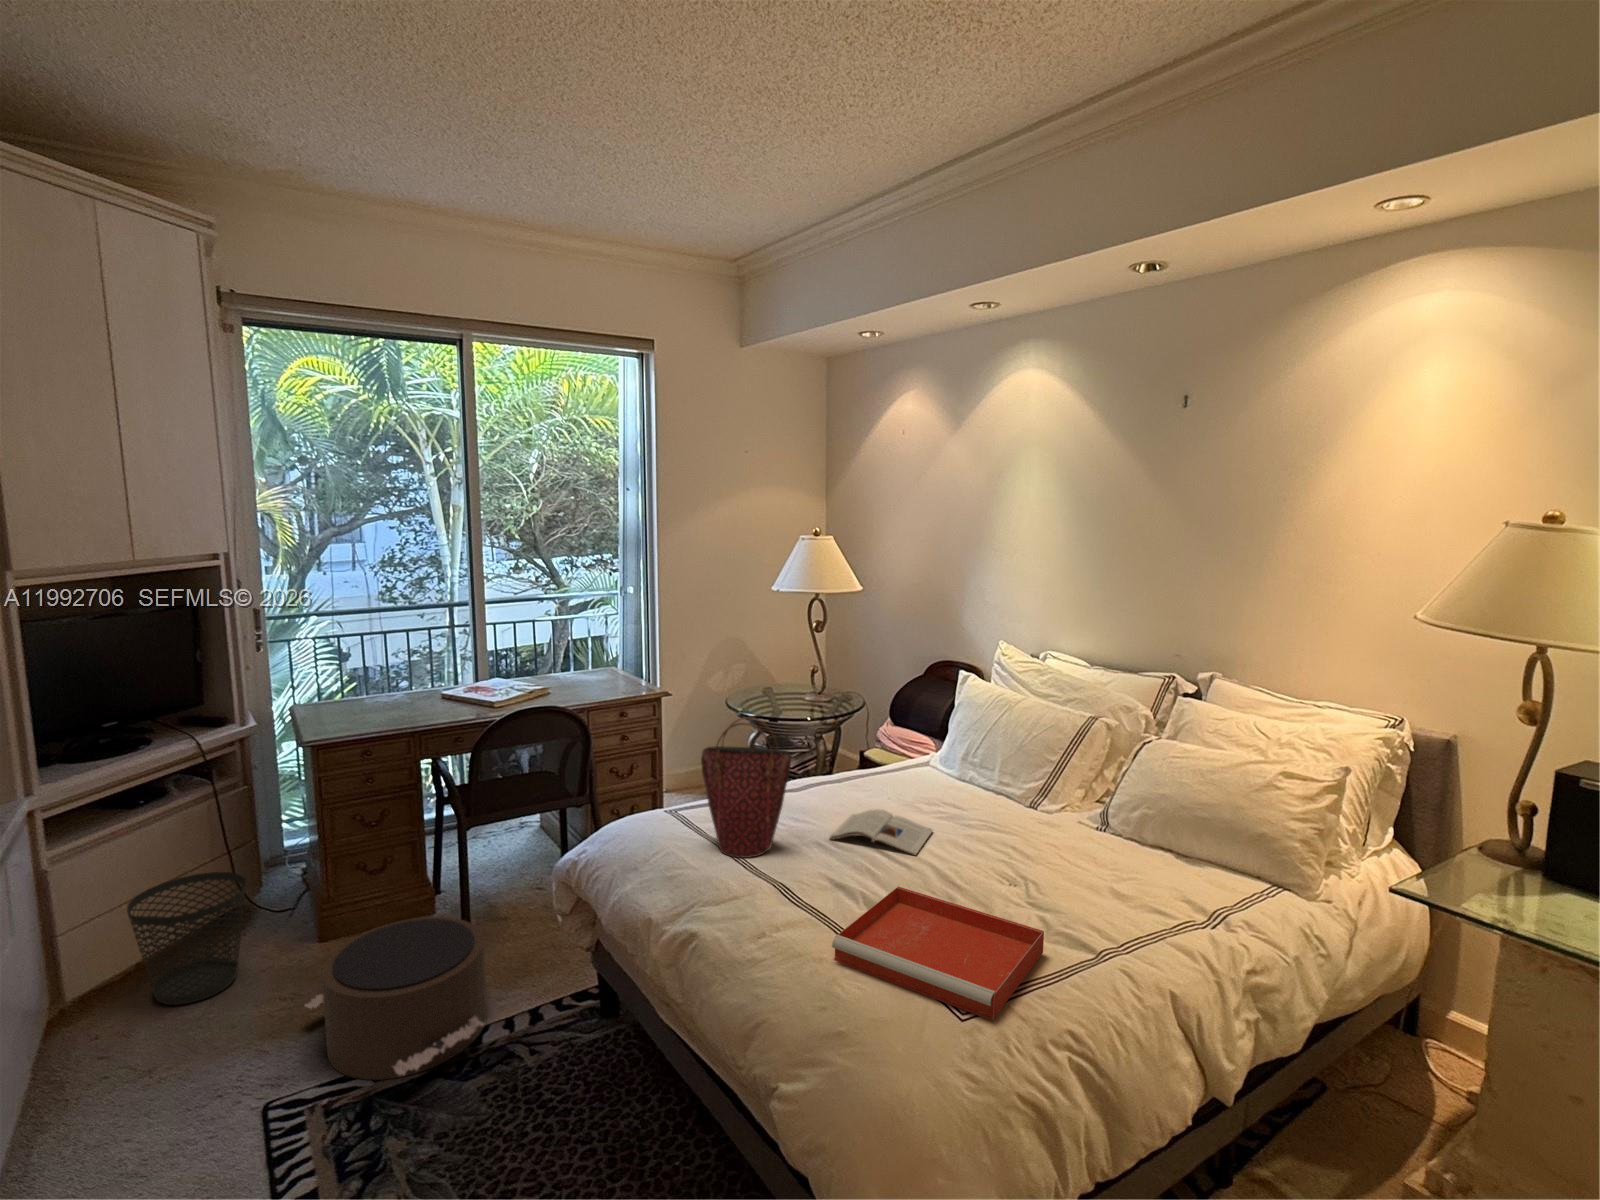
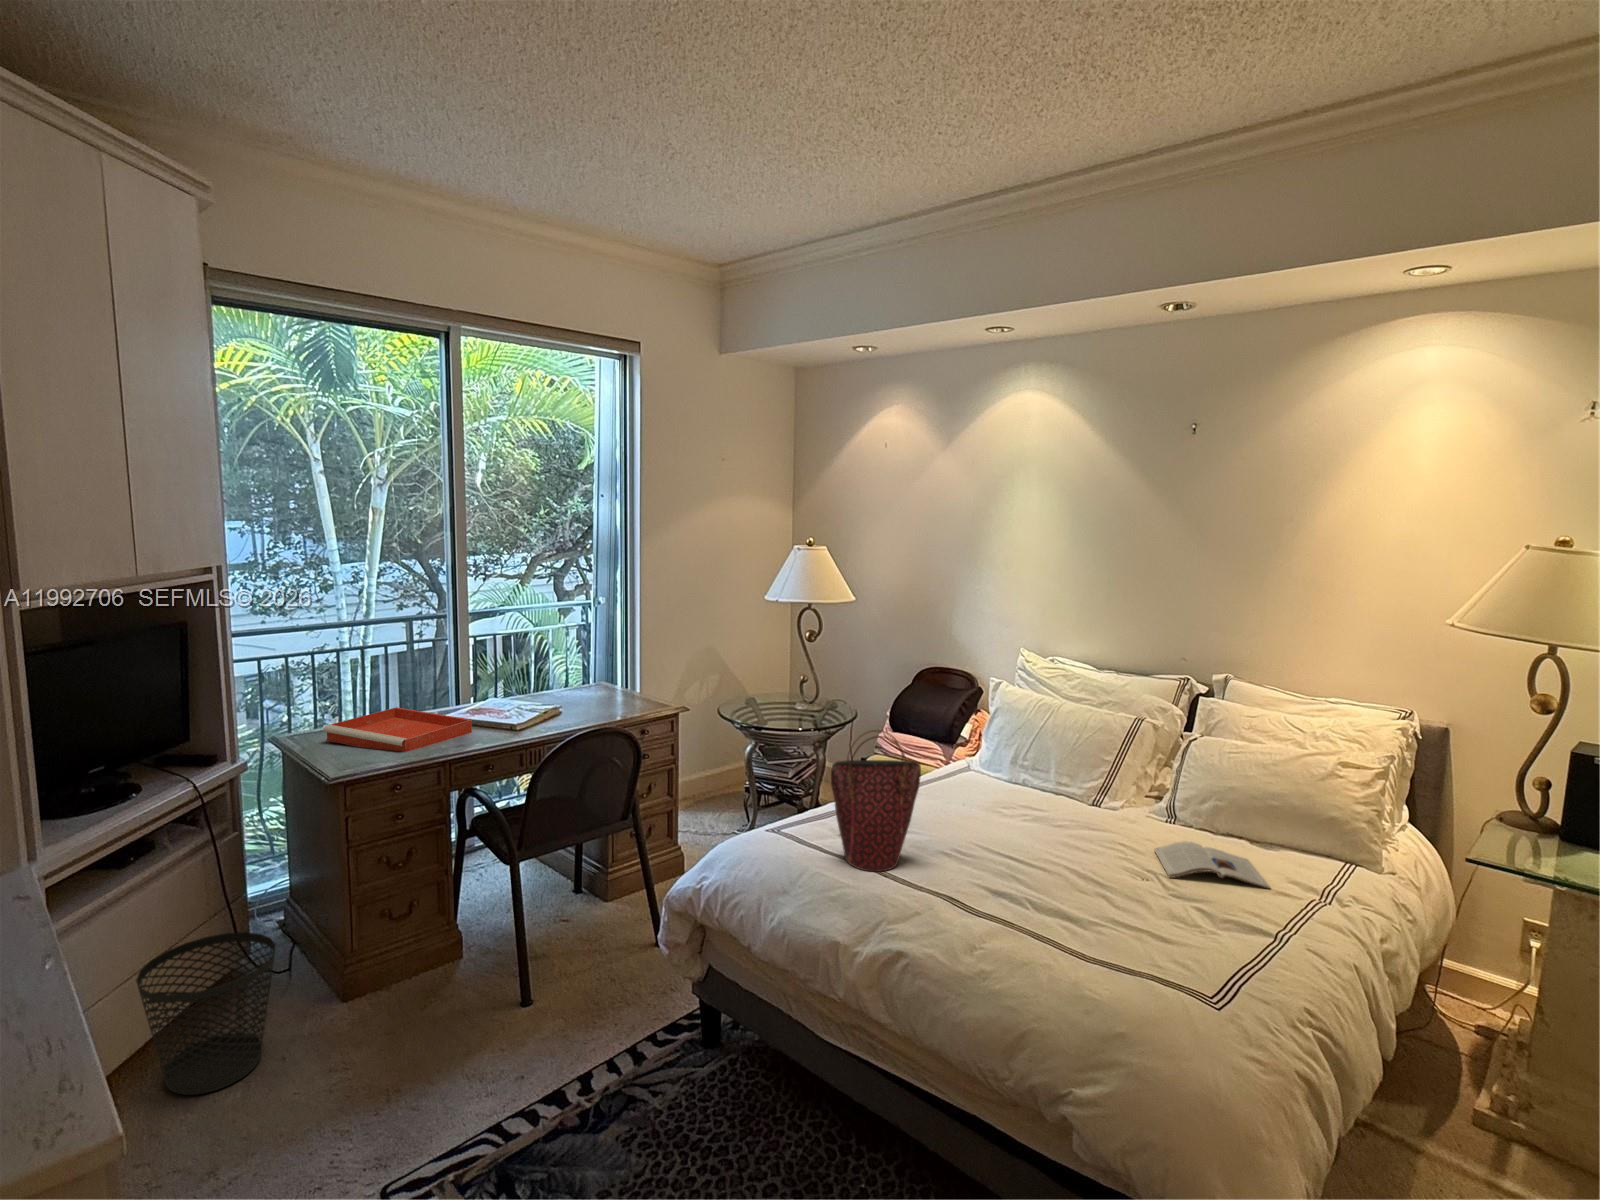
magazine: present [830,809,933,855] -> present [1154,841,1270,888]
tray: present [832,886,1044,1020] -> present [323,707,472,752]
pouf: present [305,917,487,1080] -> none [379,960,603,1149]

